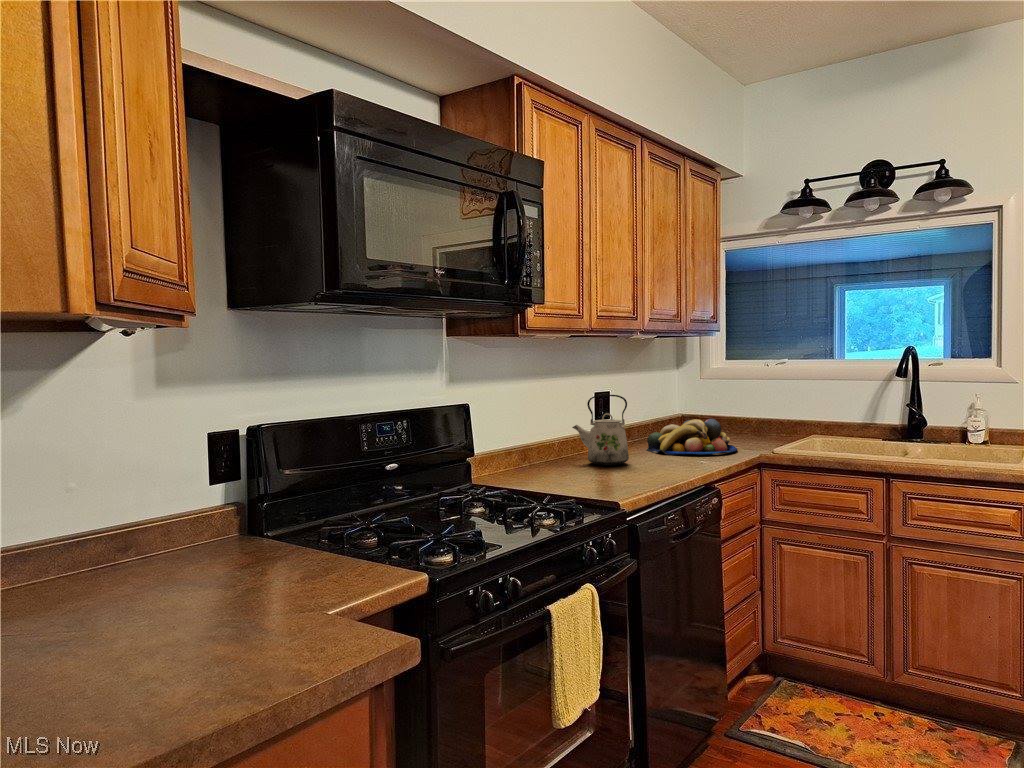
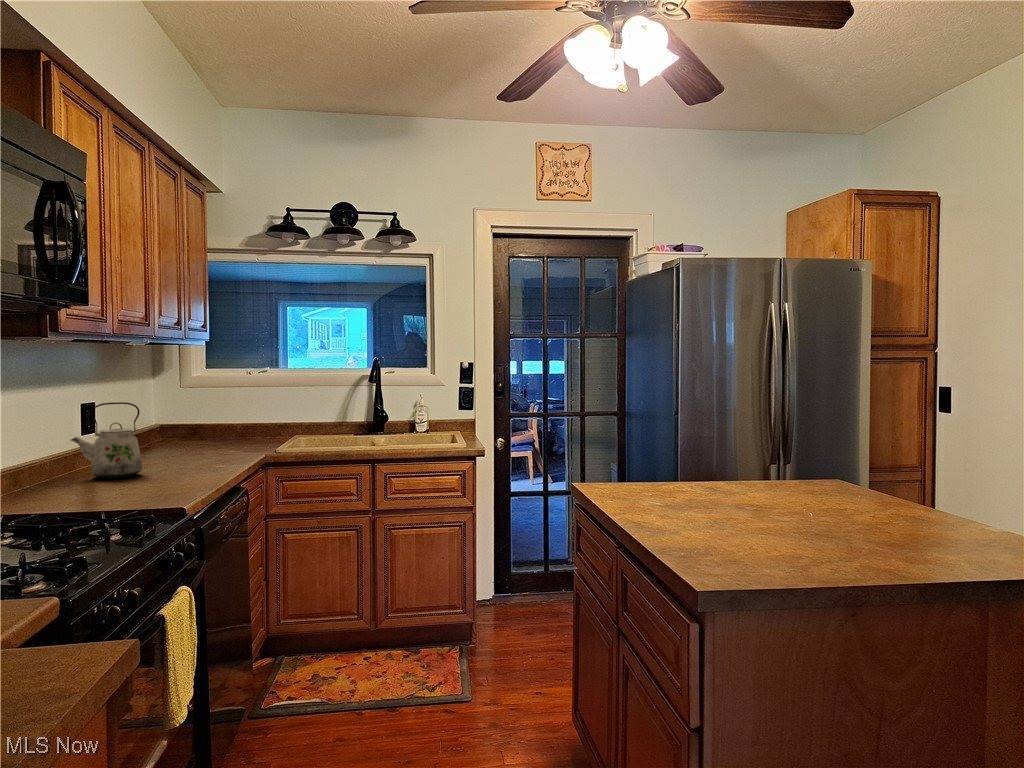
fruit bowl: present [647,419,737,454] -> none [146,424,241,462]

